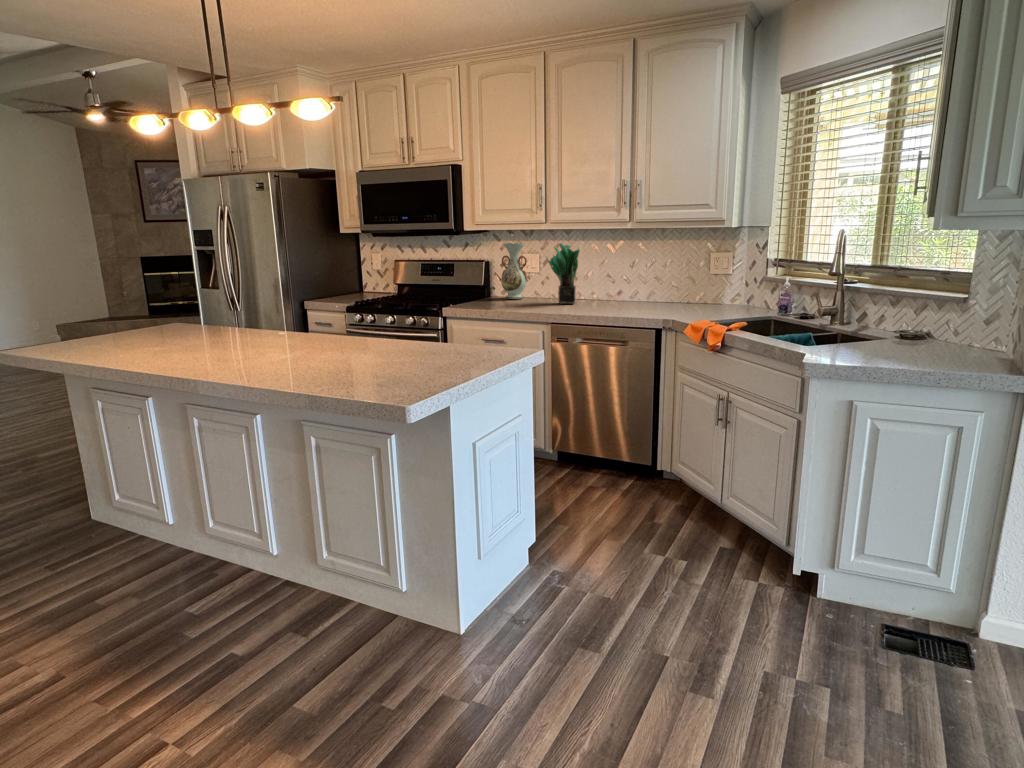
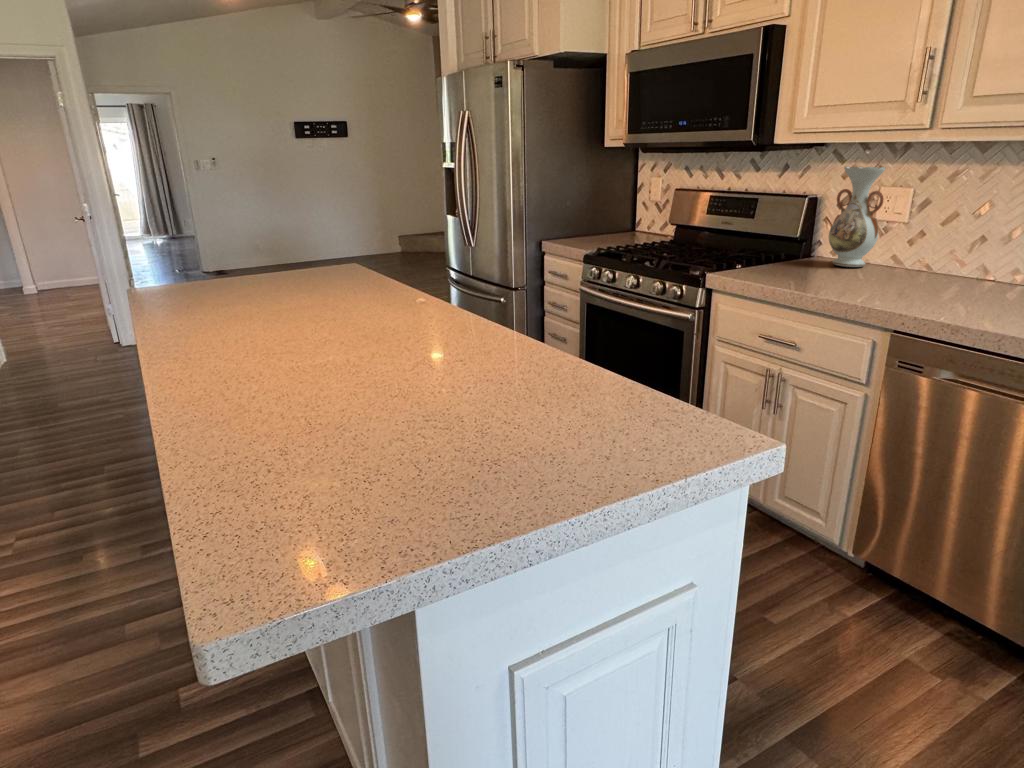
potted plant: present [546,243,580,304] -> none [917,170,996,291]

